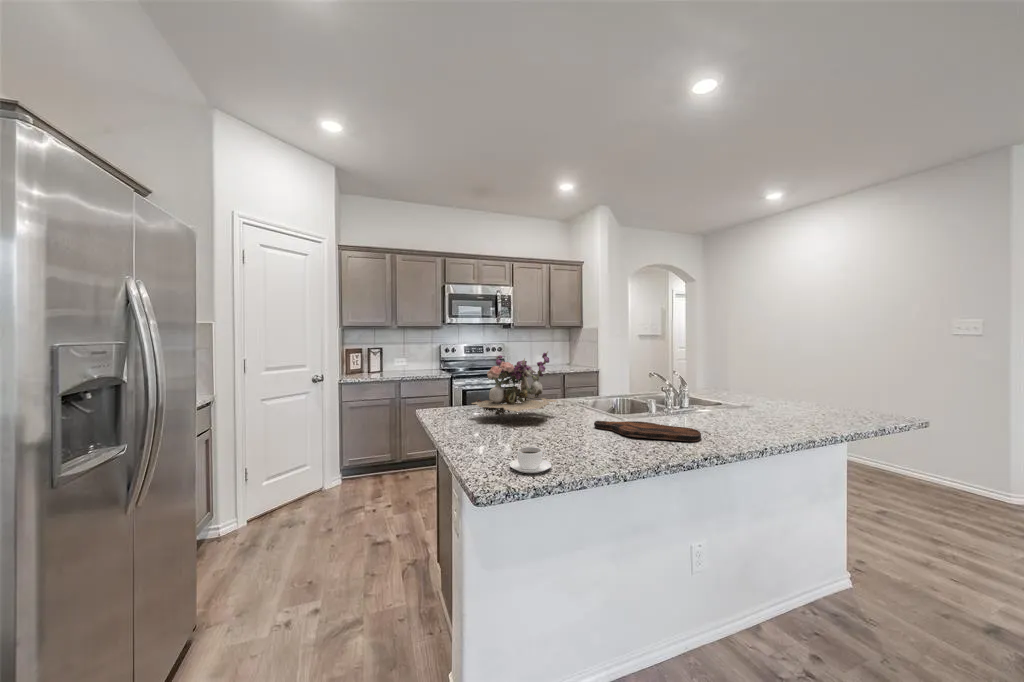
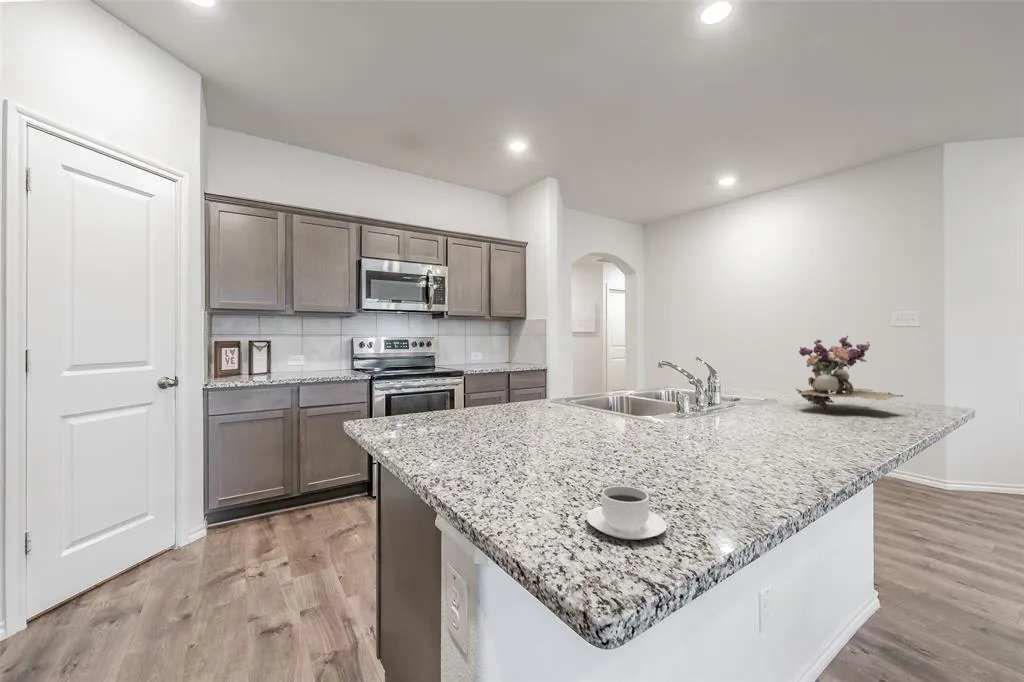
flower arrangement: present [472,351,557,417] -> present [796,336,903,409]
cutting board: present [594,421,701,442] -> none [632,430,796,456]

